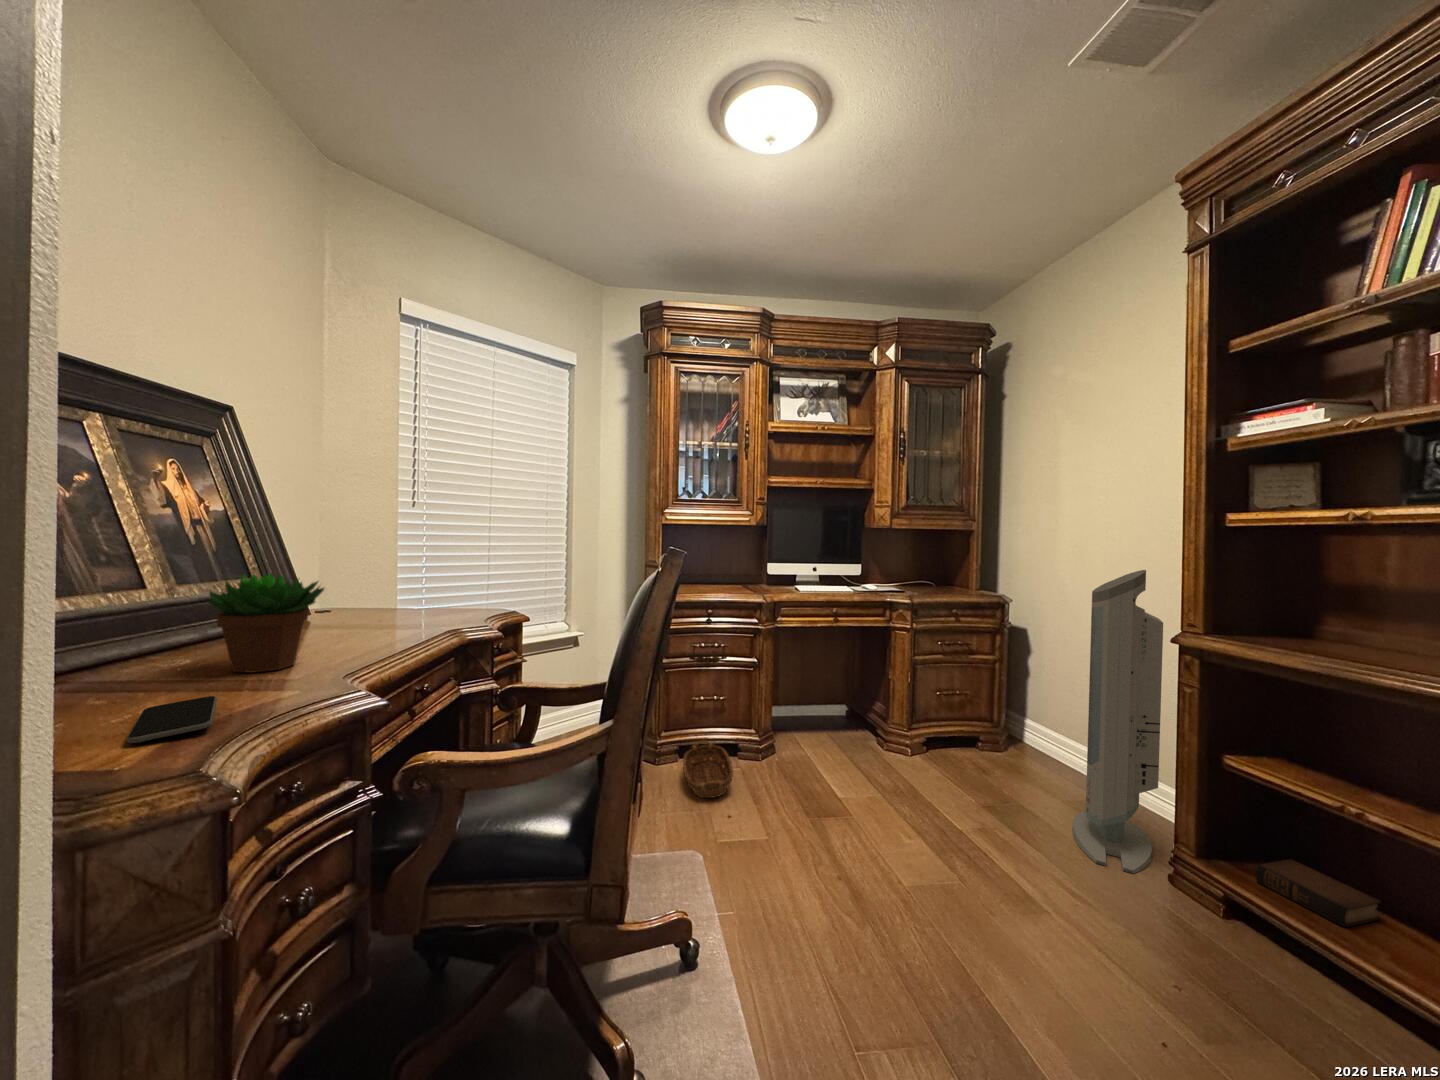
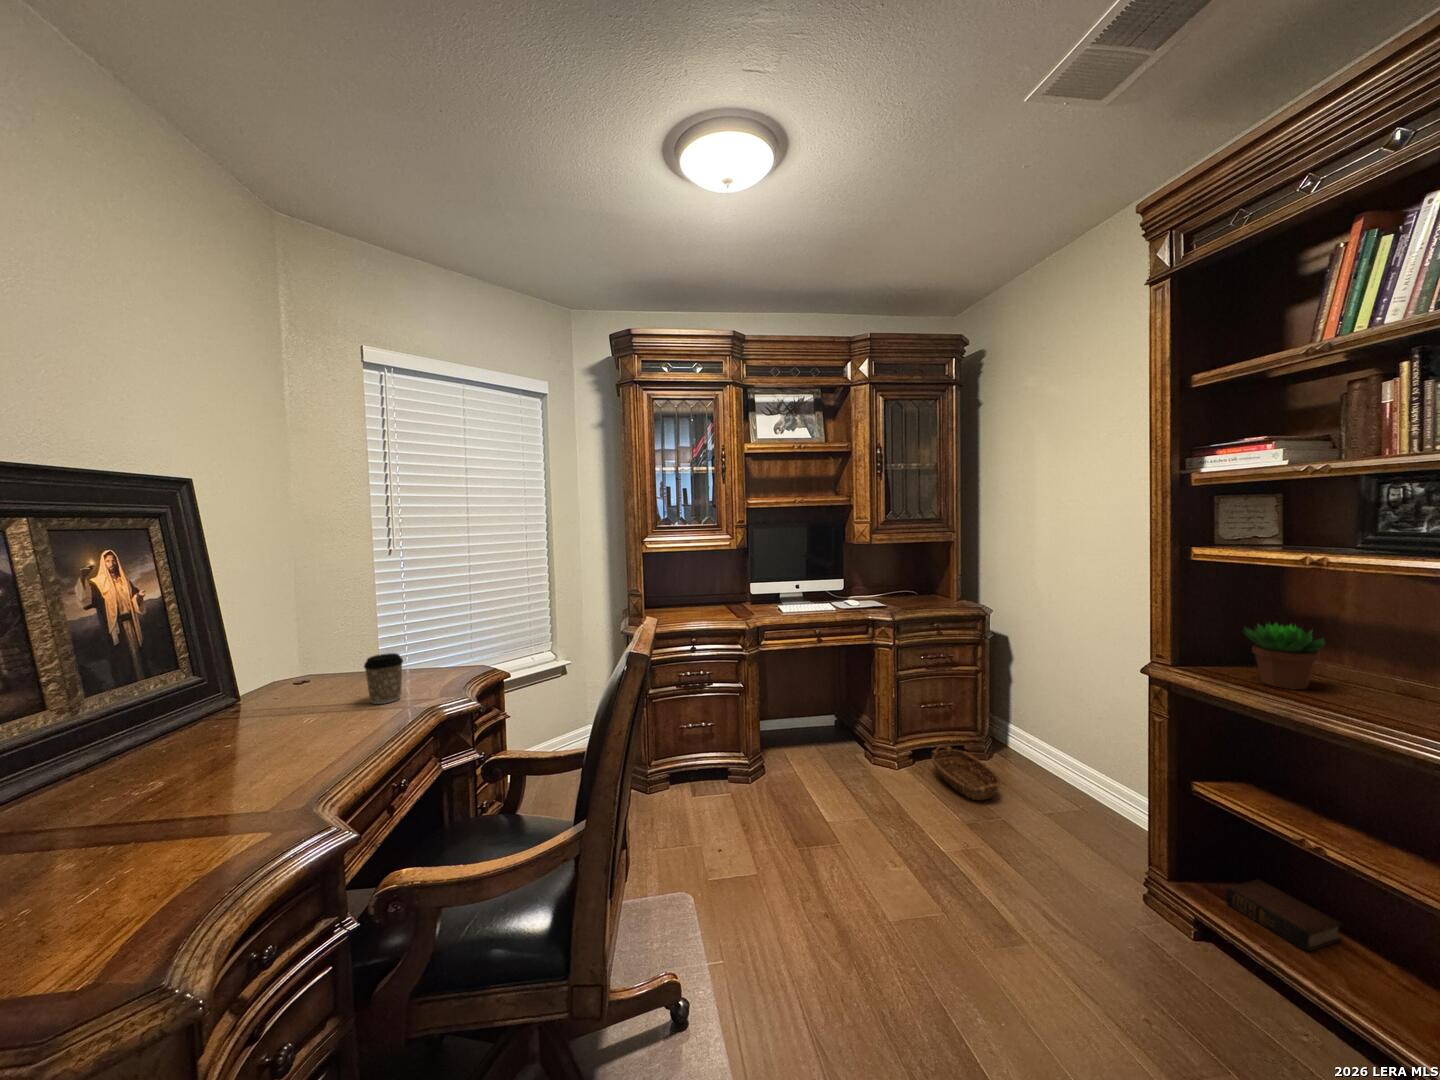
air purifier: present [1073,570,1163,873] -> none [1053,594,1135,893]
succulent plant: present [206,573,324,673] -> present [1244,623,1325,689]
coffee cup: none [391,576,430,623] -> present [364,653,403,704]
smartphone: present [126,696,217,743] -> none [80,859,177,946]
basket: present [683,740,733,798] -> present [932,746,1000,800]

